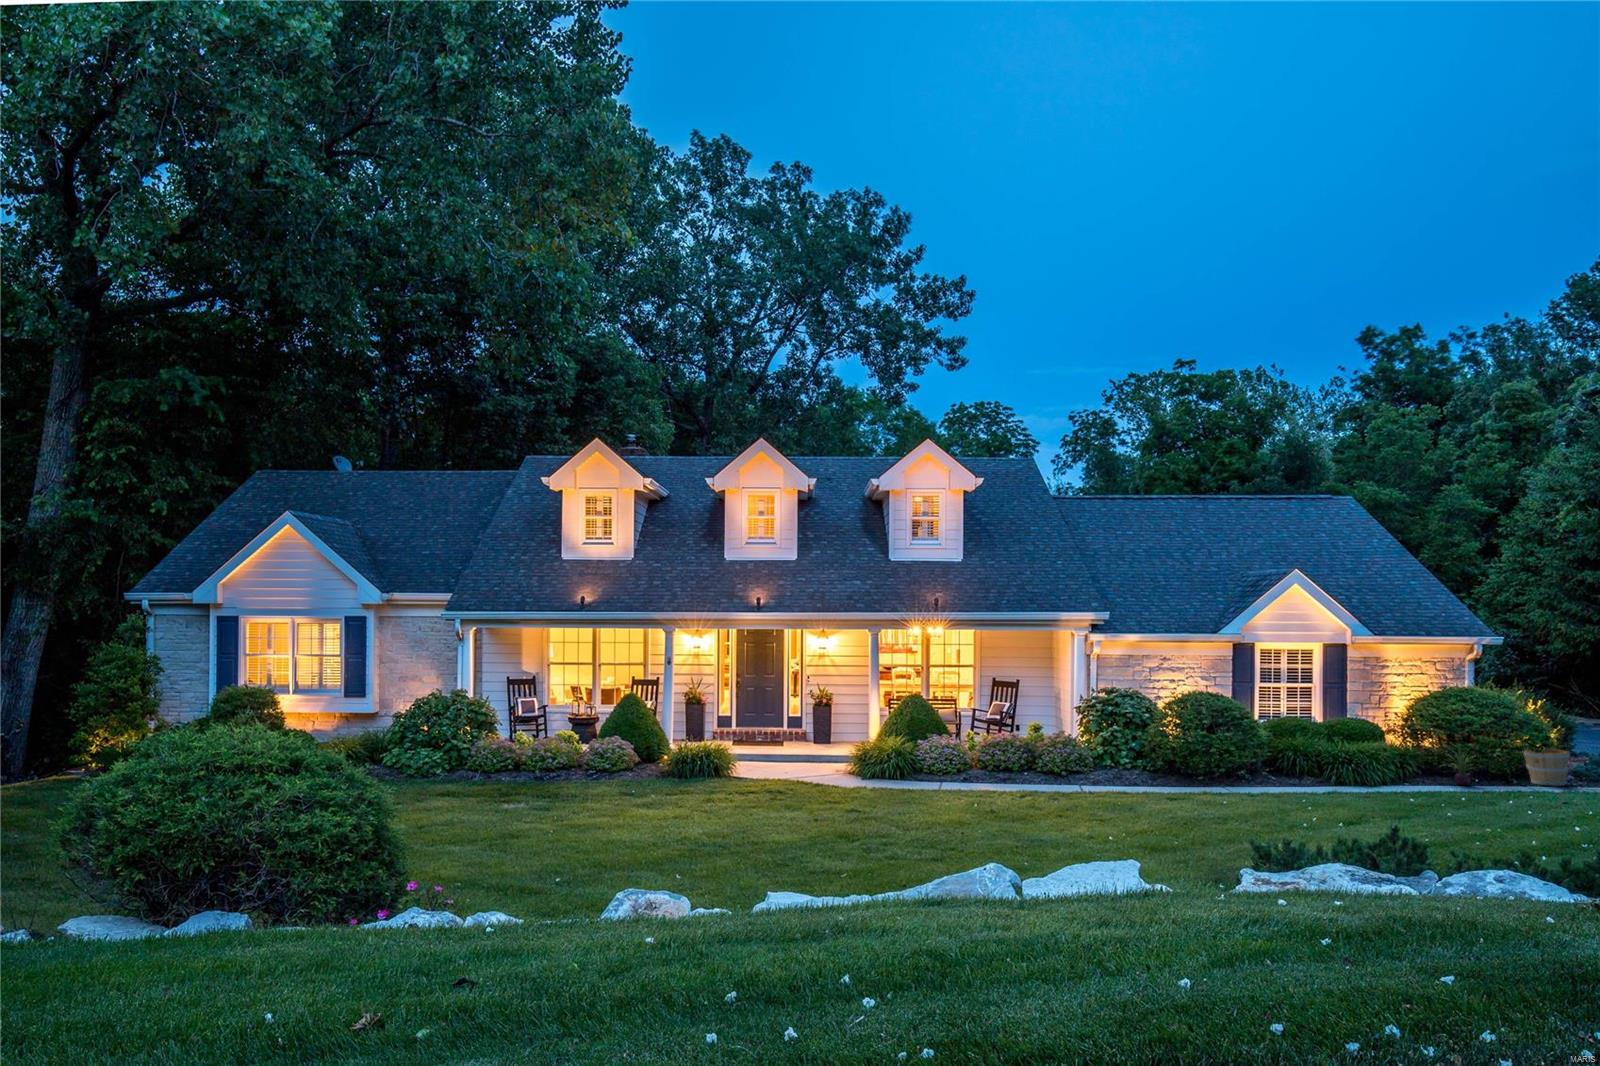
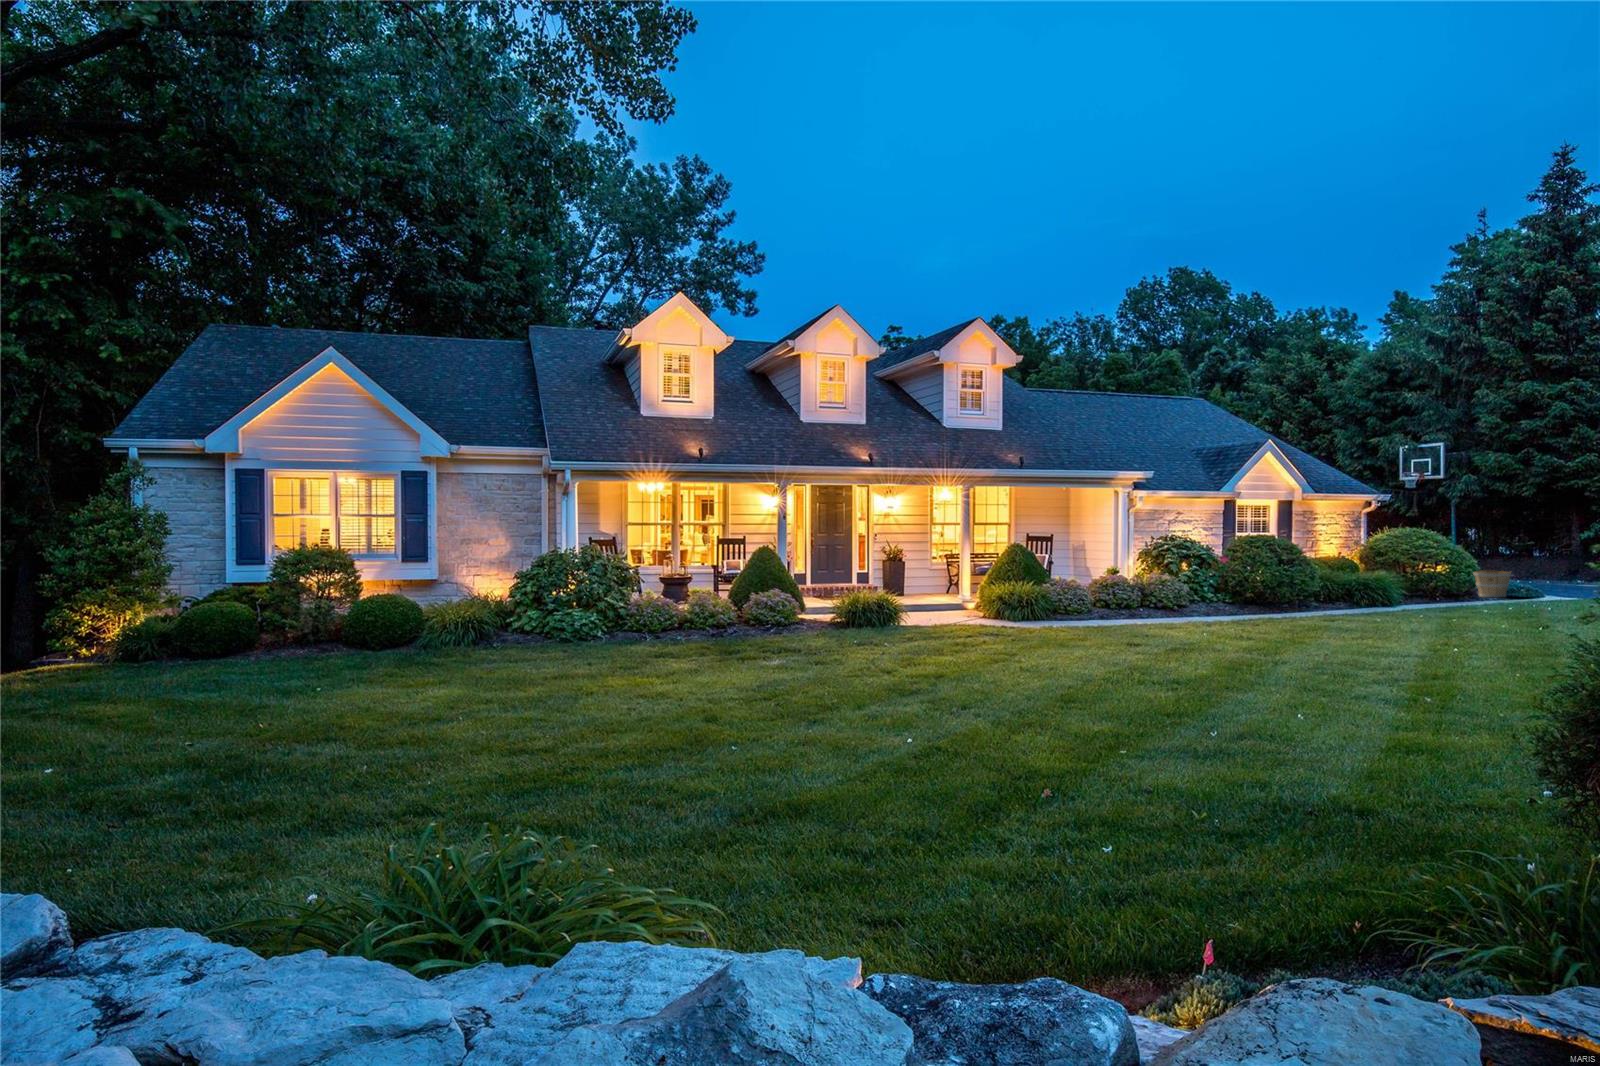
decorative plant: present [1451,747,1471,785] -> none [1429,571,1466,600]

